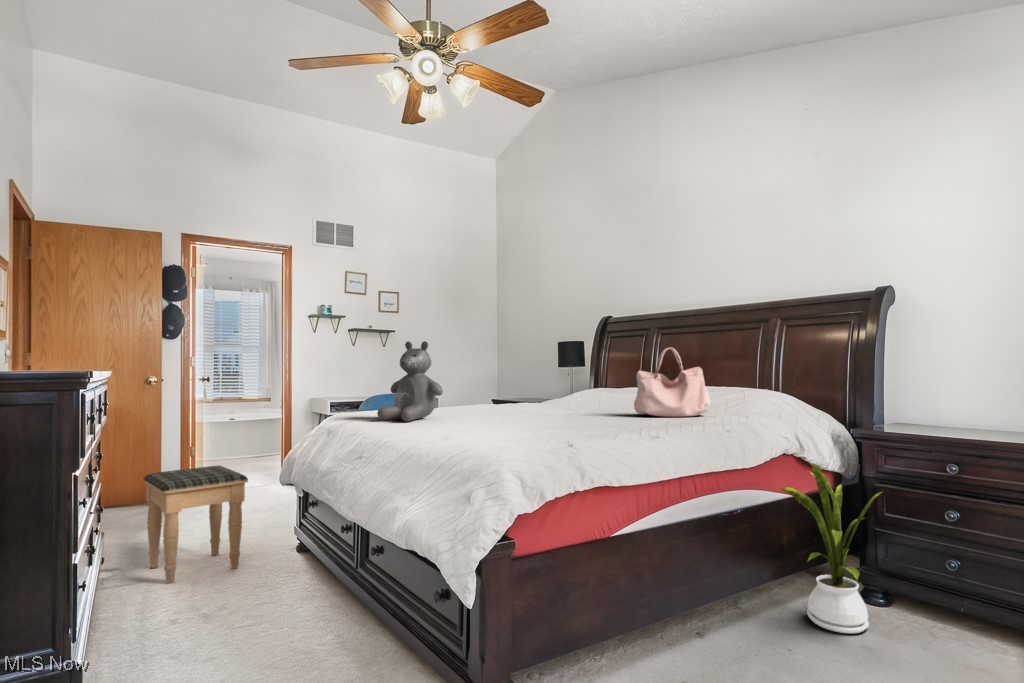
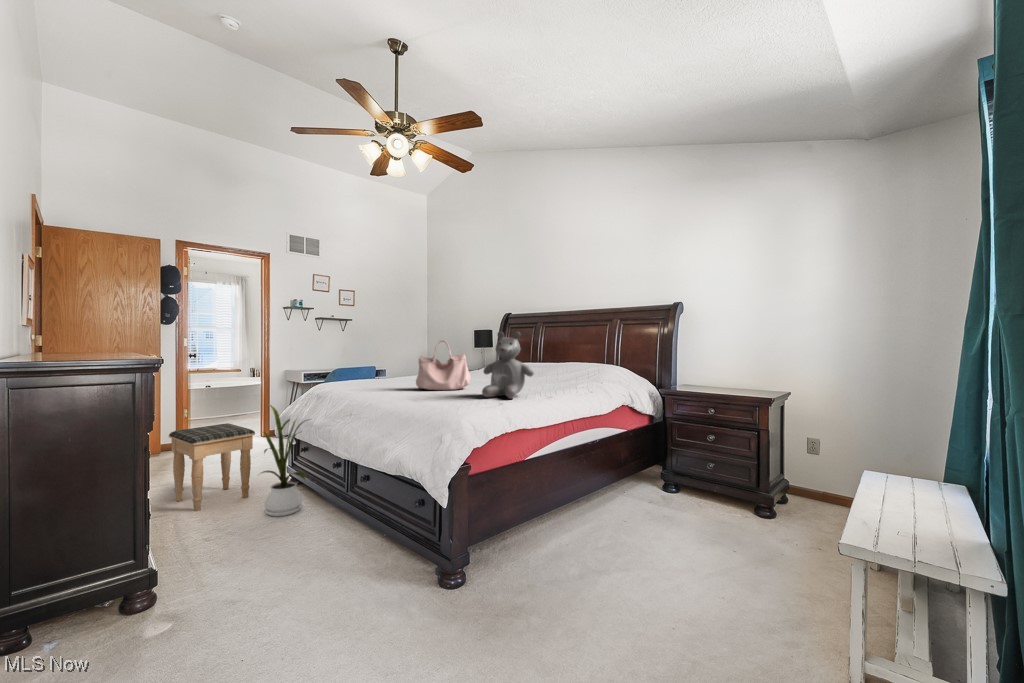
teddy bear: present [377,341,443,422] -> present [482,332,534,399]
handbag: present [634,348,711,417] -> present [416,340,471,390]
house plant: present [780,464,882,634] -> present [262,404,308,516]

